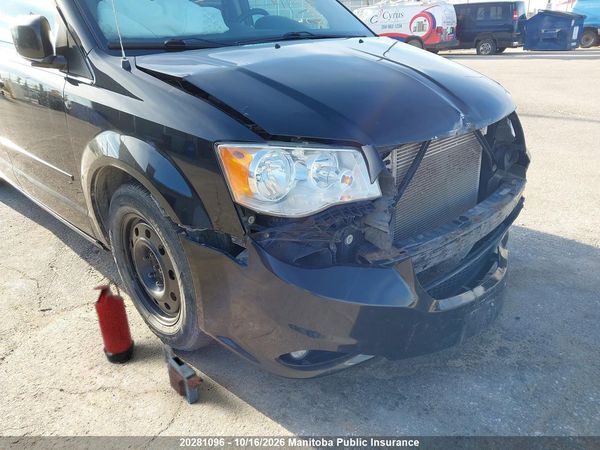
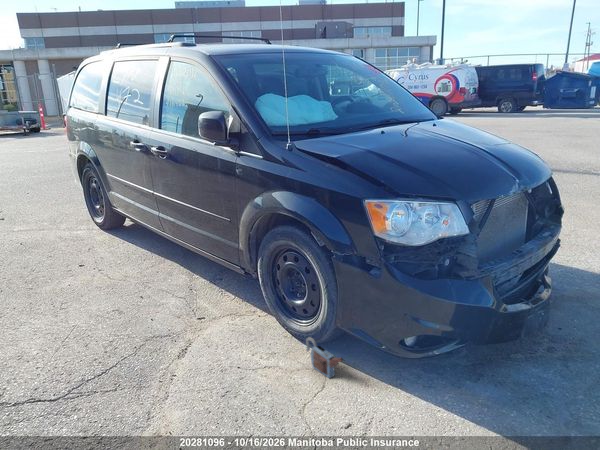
fire extinguisher: present [94,280,135,364] -> none [256,293,279,354]

